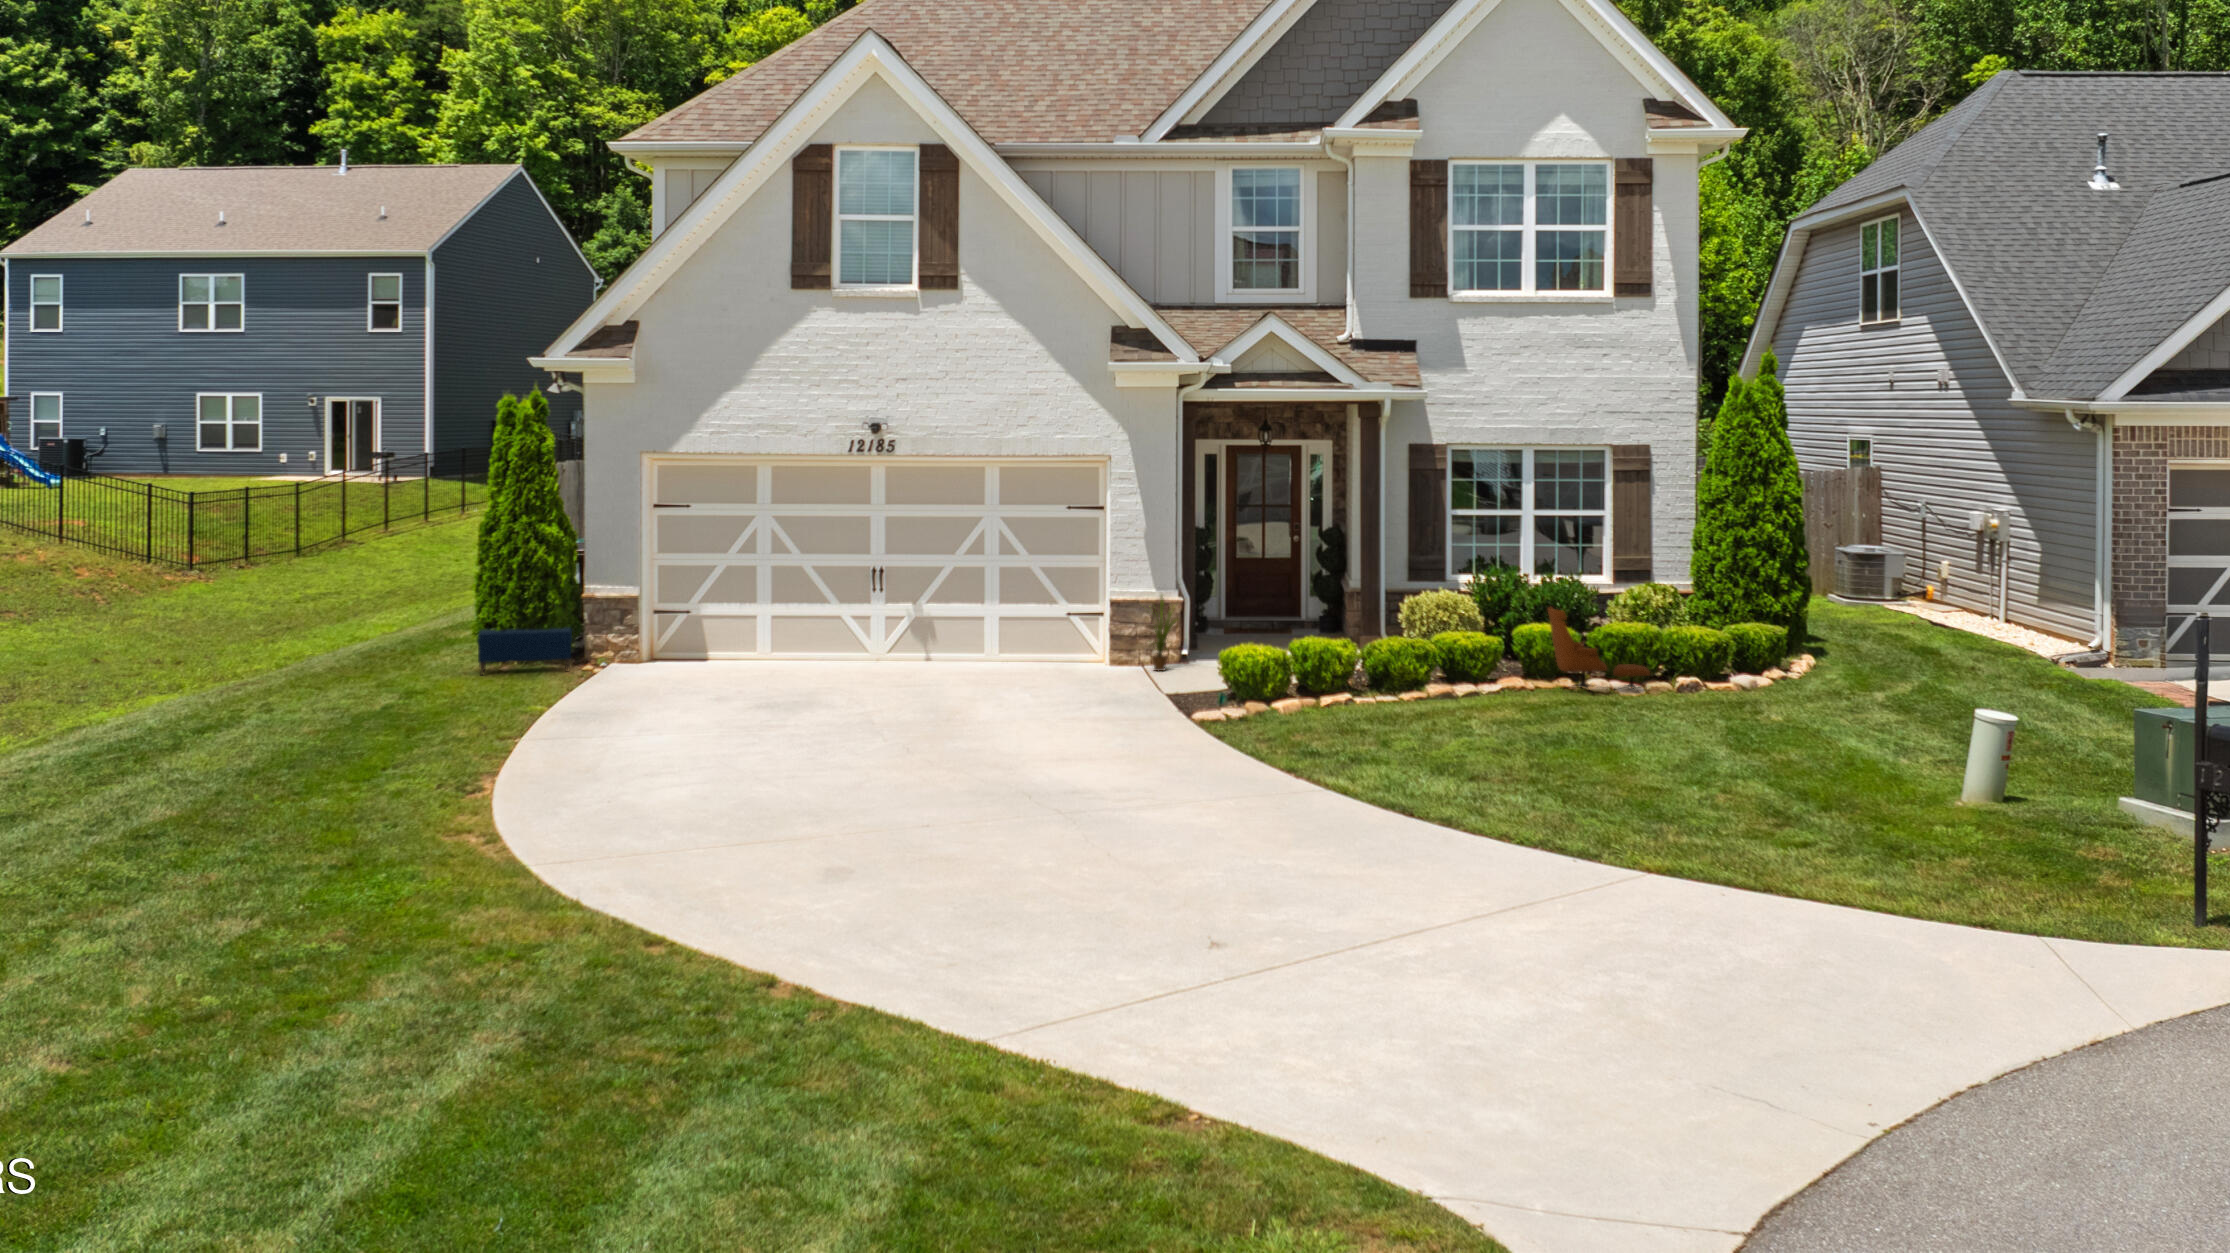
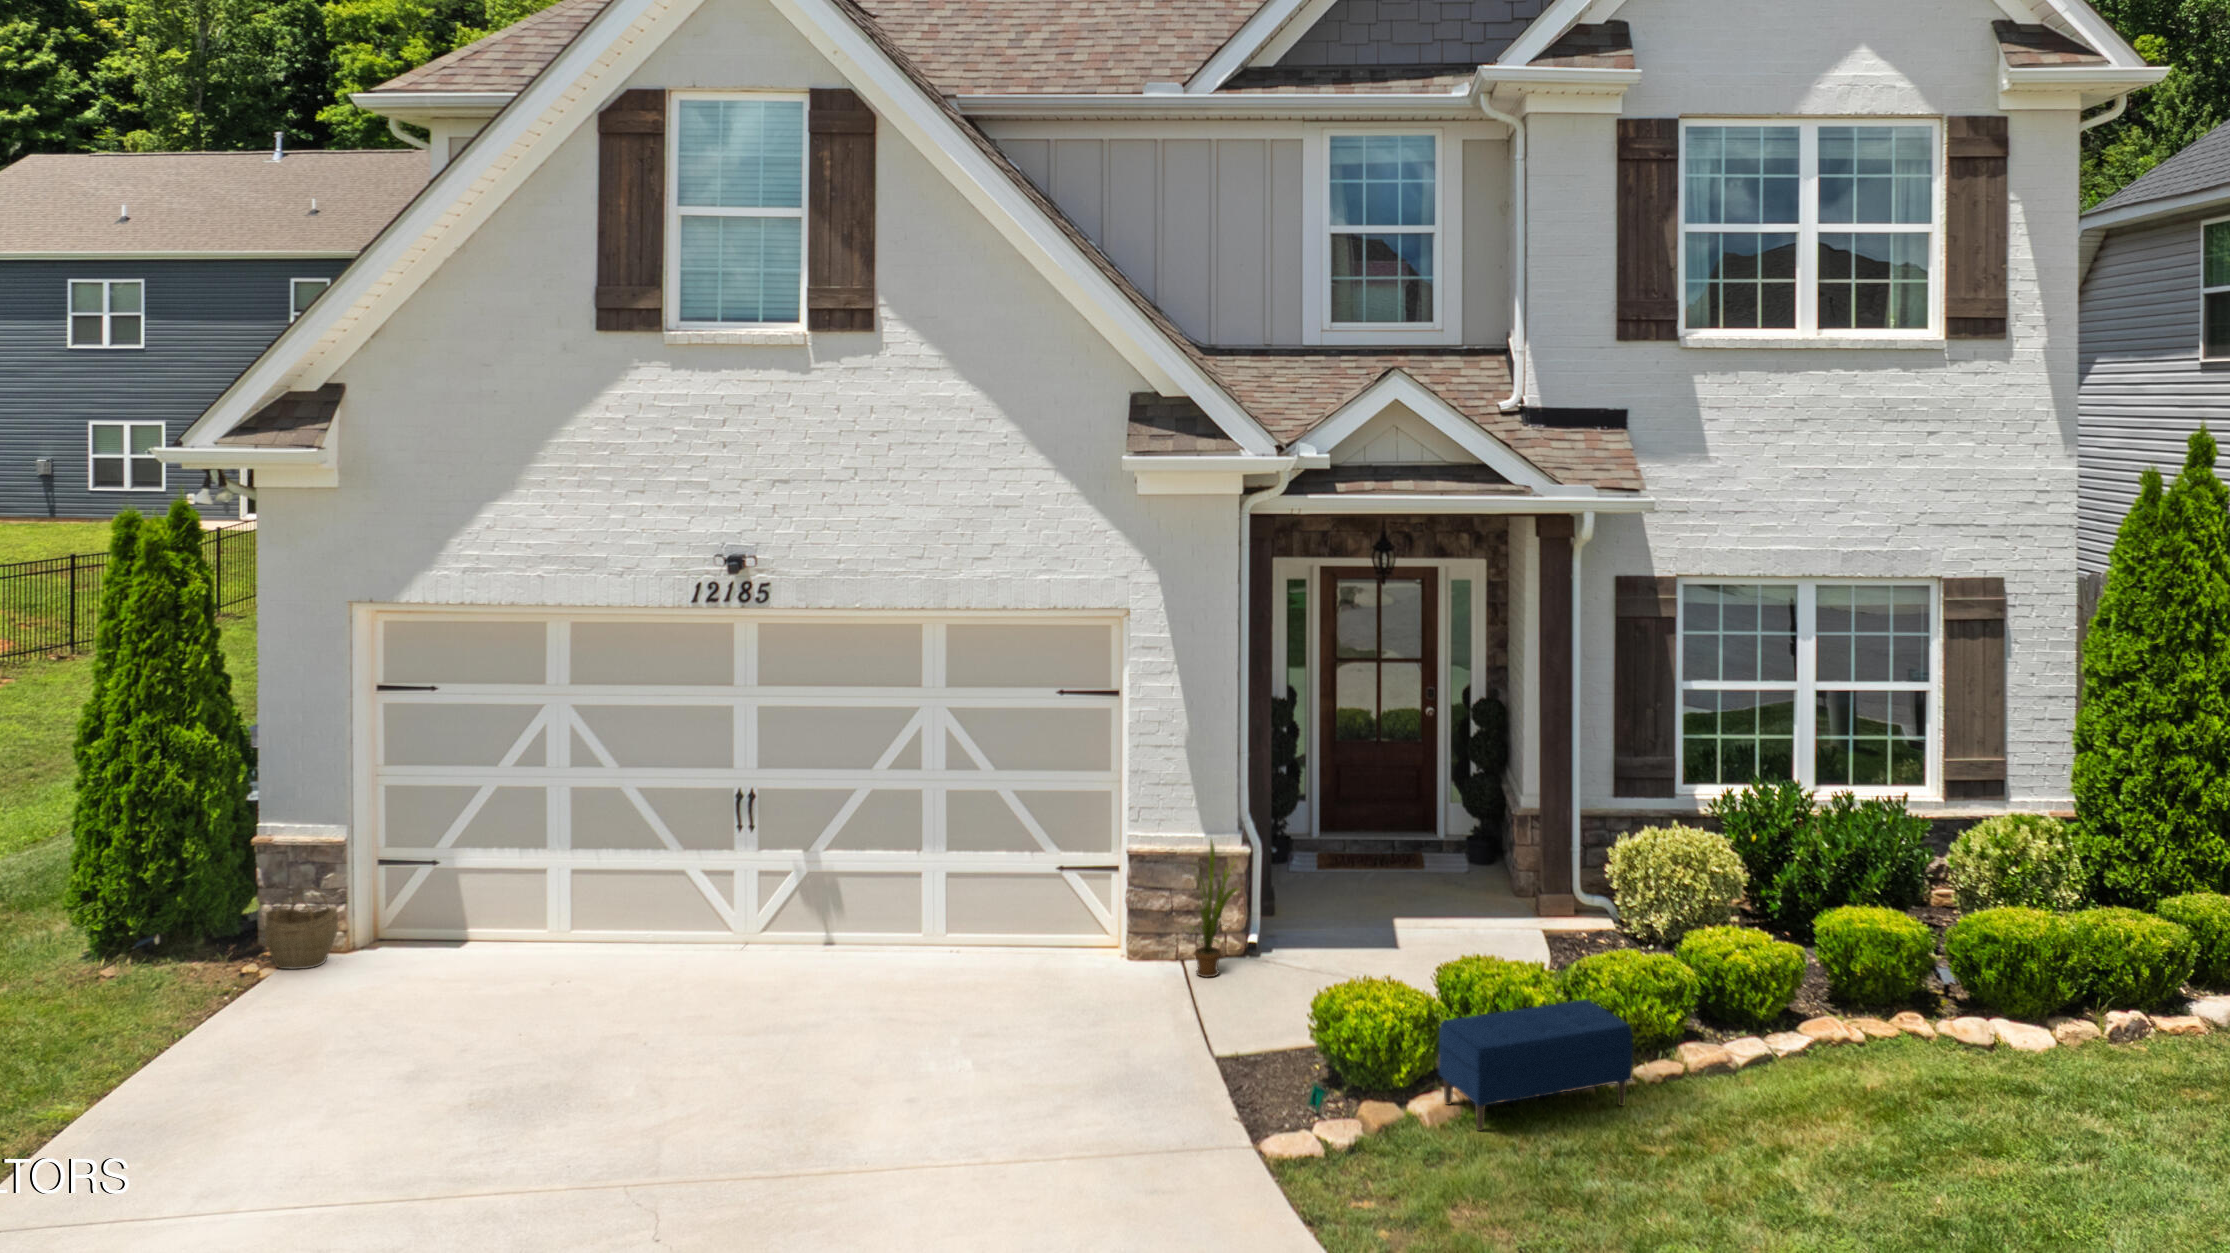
lounge chair: present [1548,607,1650,691] -> none [1885,896,2067,1065]
woven basket: none [598,622,638,668] -> present [265,888,338,969]
bench: present [478,628,572,675] -> present [1439,999,1633,1131]

